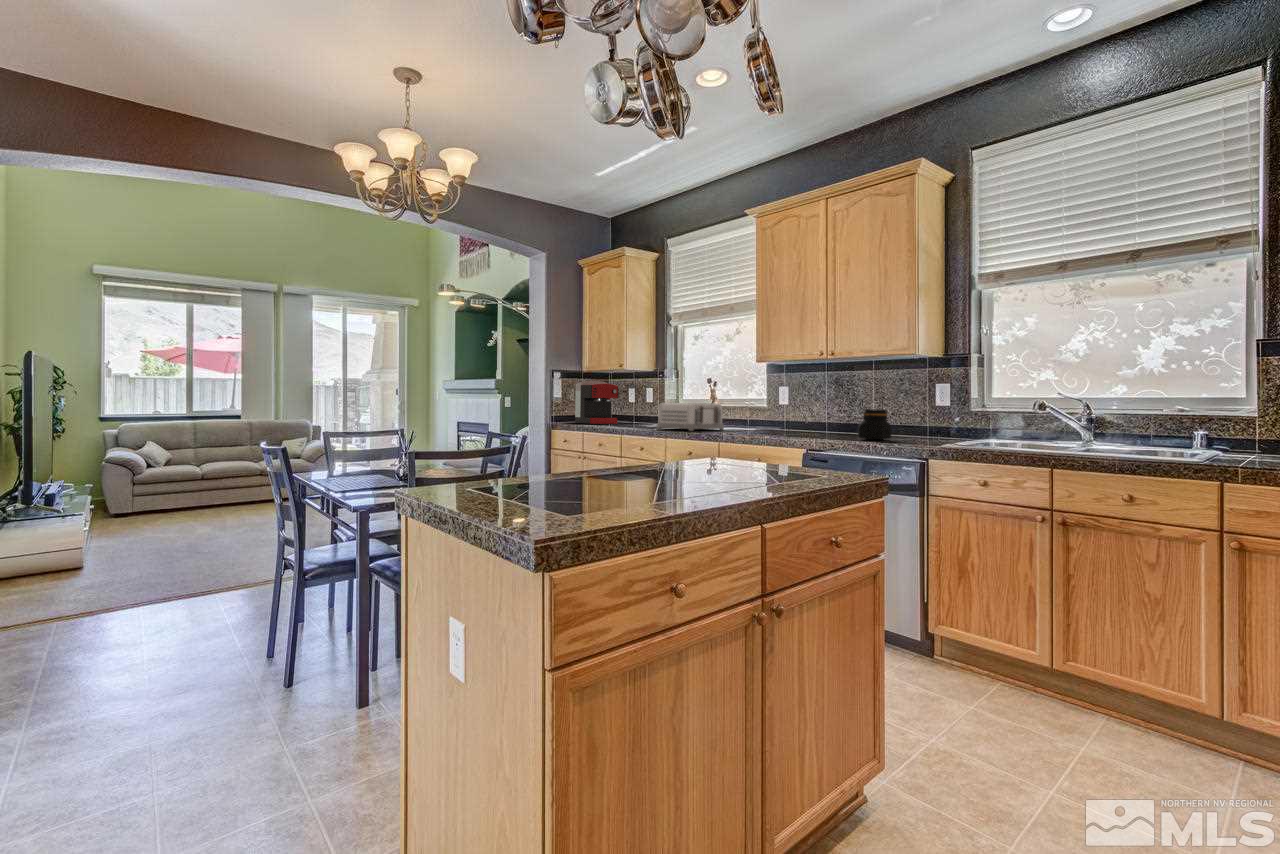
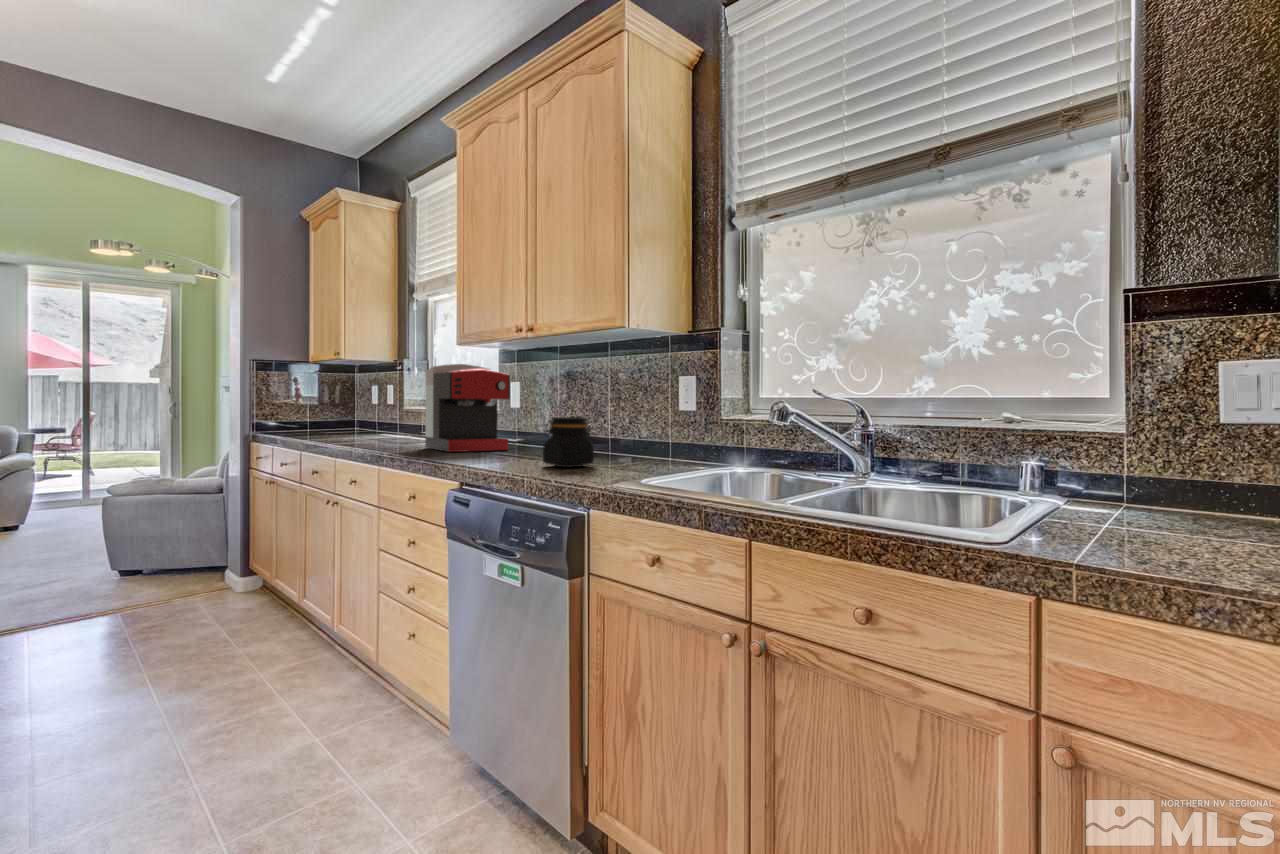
coffee maker: present [575,380,618,424] -> present [425,364,510,452]
toaster: present [657,403,724,431] -> none [339,405,436,447]

